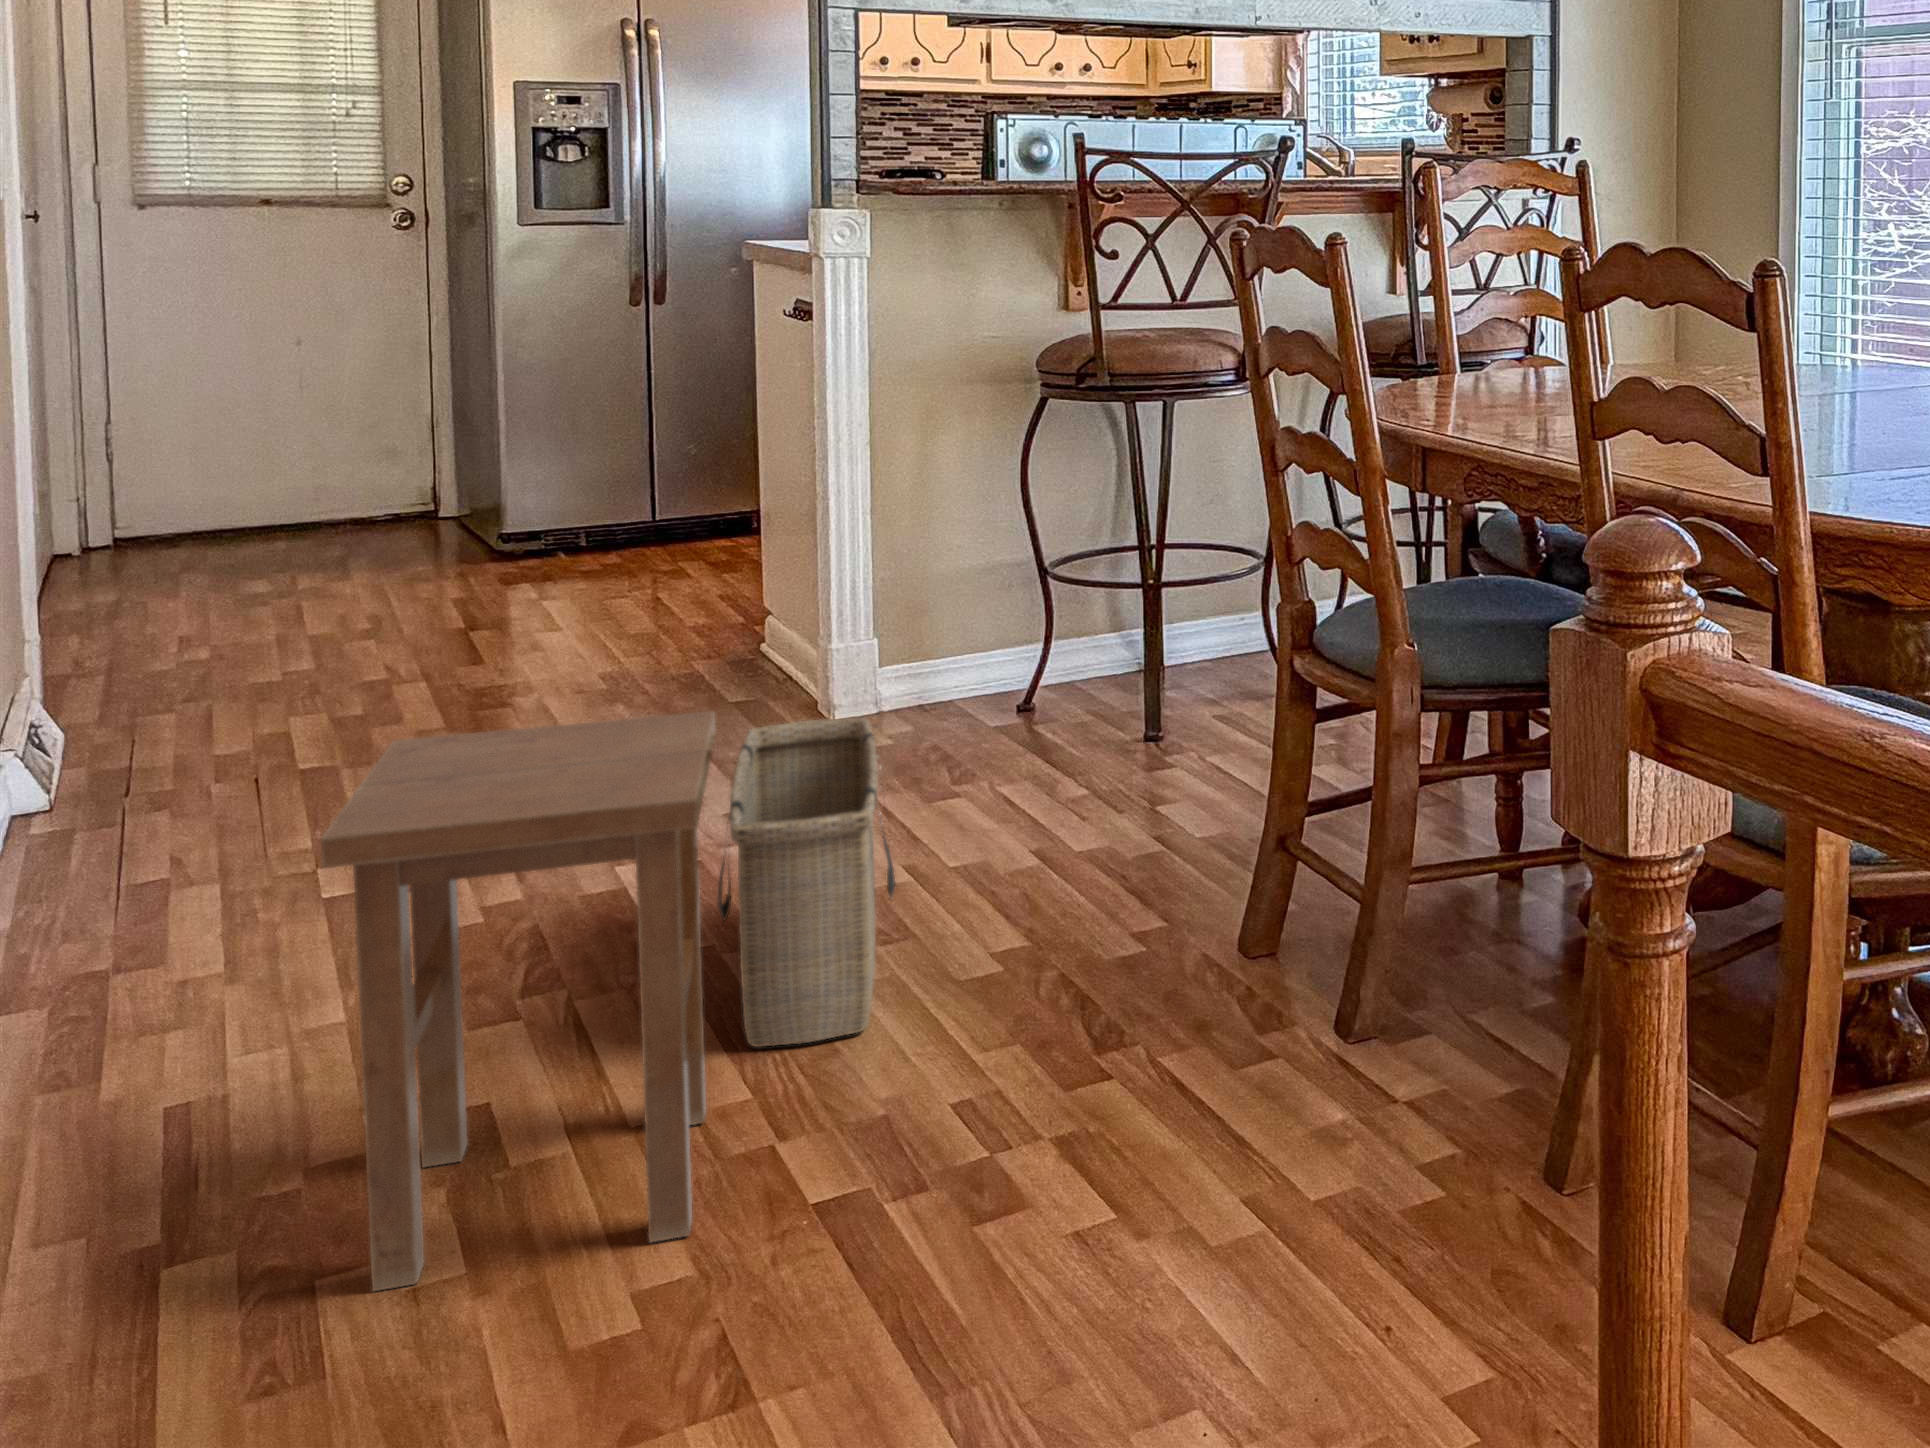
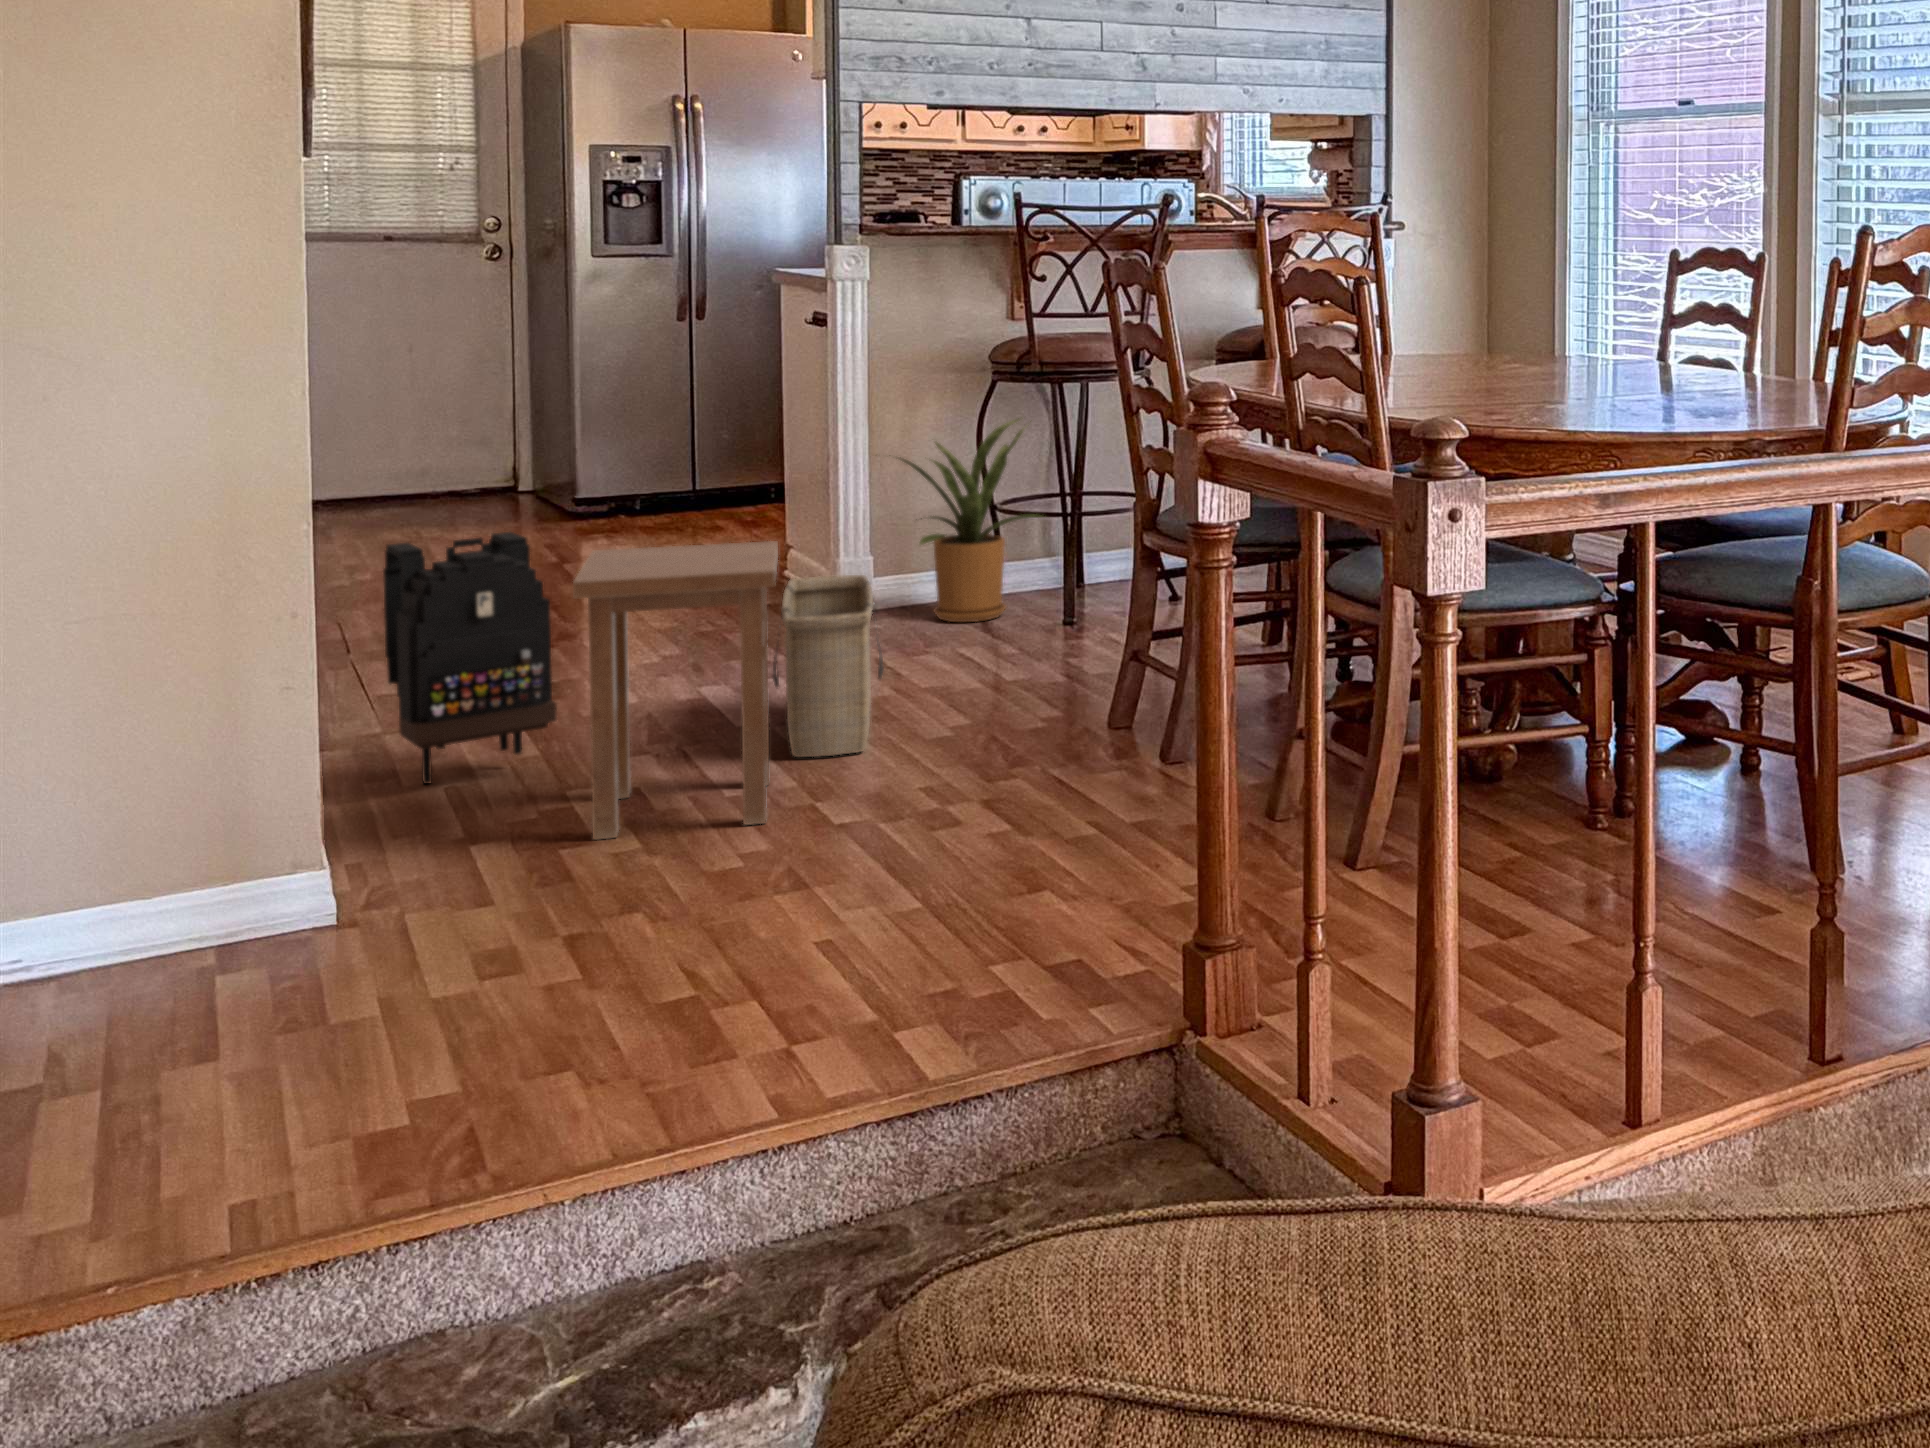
house plant: none [872,445,1131,737] -> present [889,418,1042,622]
backpack: none [58,683,353,1126] -> present [383,532,557,784]

